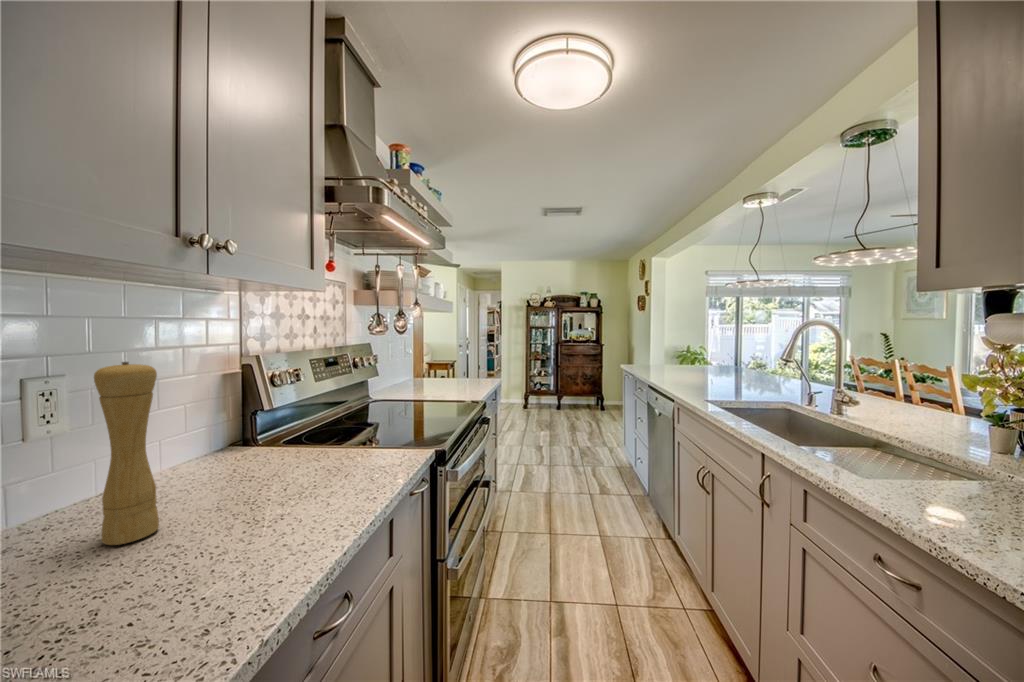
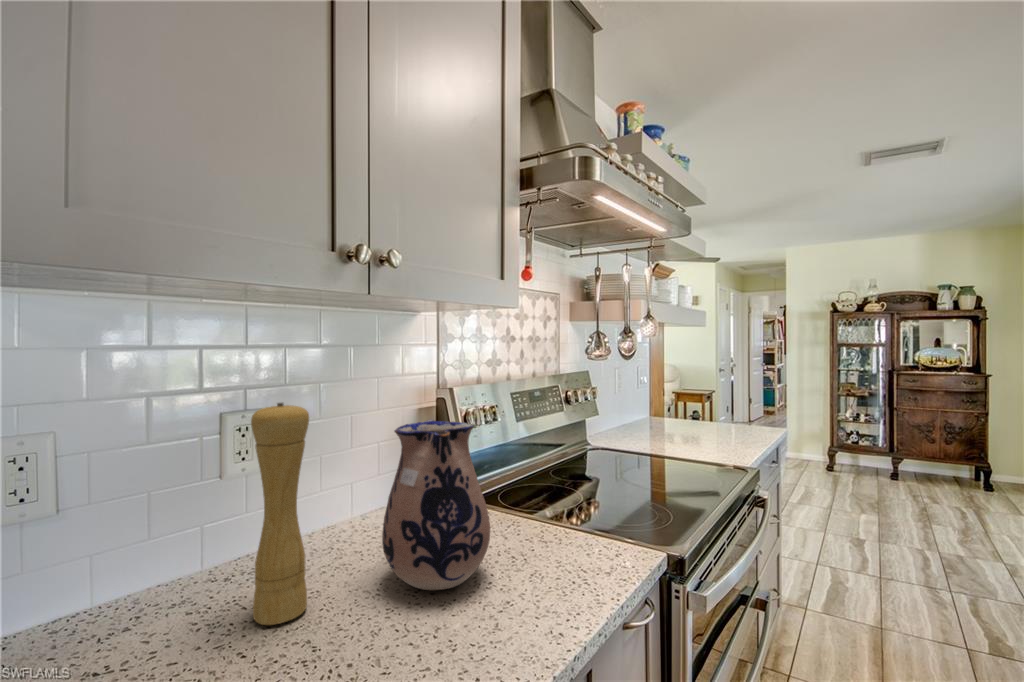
ceramic pitcher: none [224,375,317,497] -> present [382,419,490,590]

